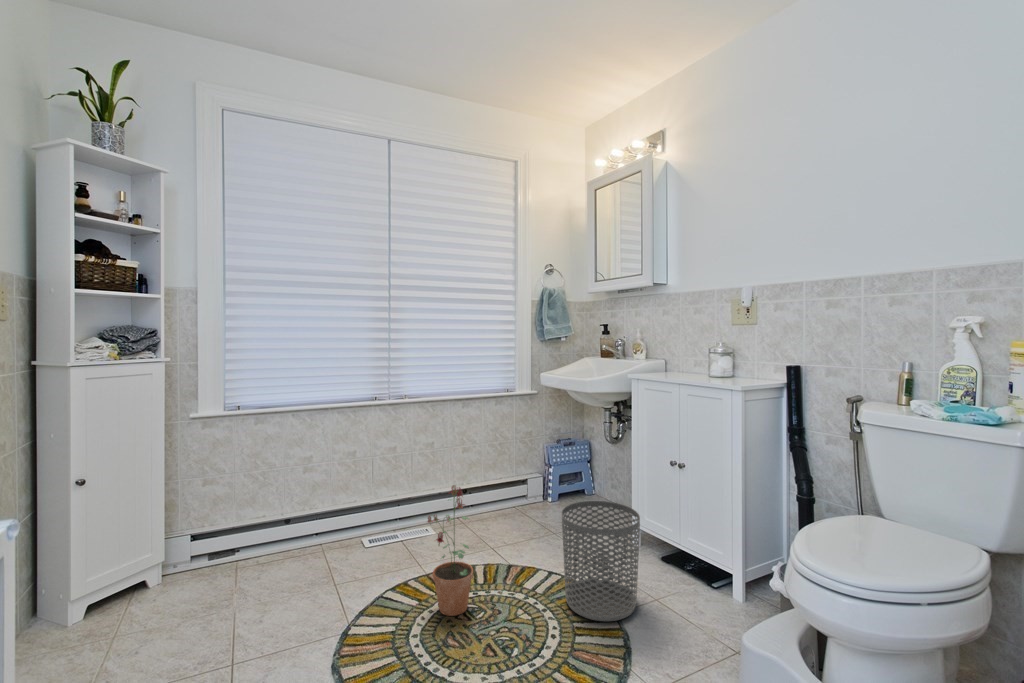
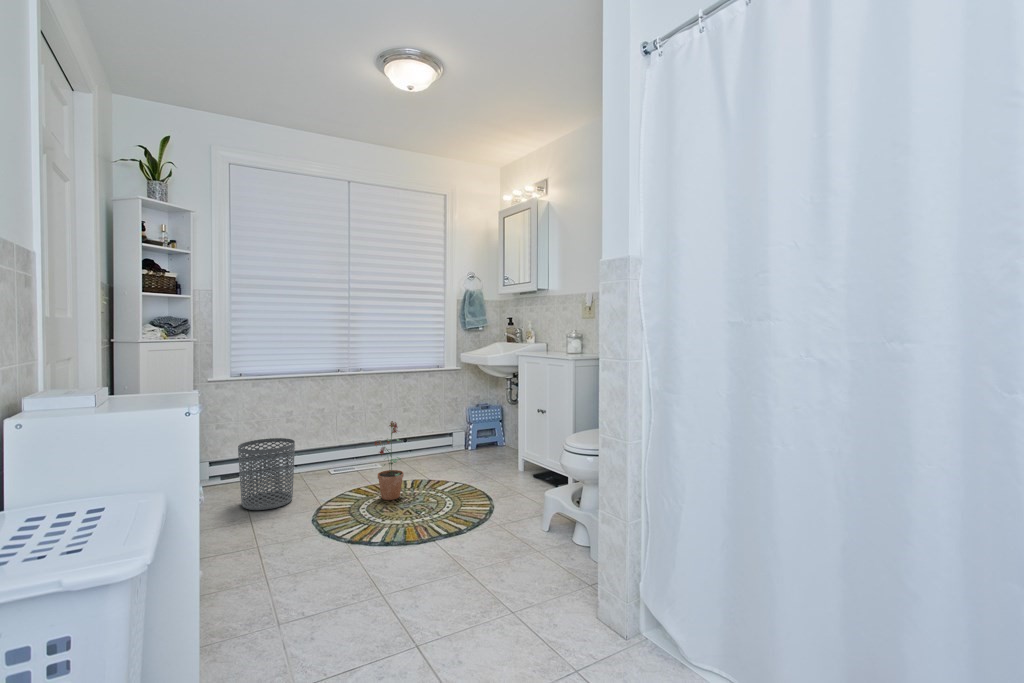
waste bin: present [562,501,640,621] -> present [238,438,295,510]

